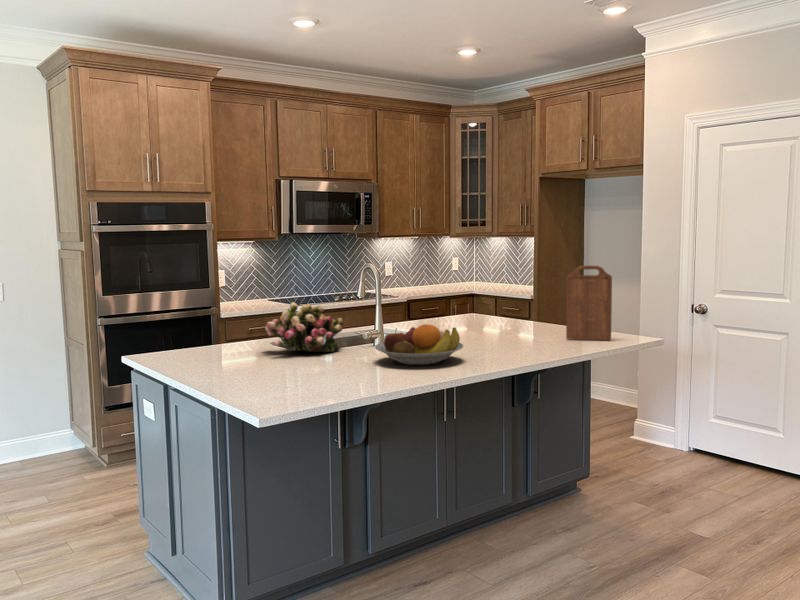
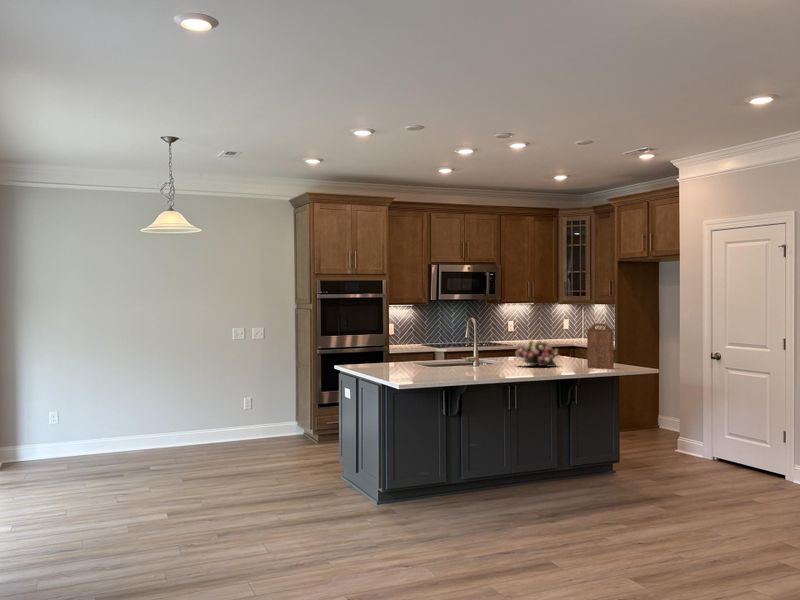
flower arrangement: present [265,302,343,352] -> present [516,340,558,367]
fruit bowl: present [375,324,463,365] -> none [465,352,512,373]

